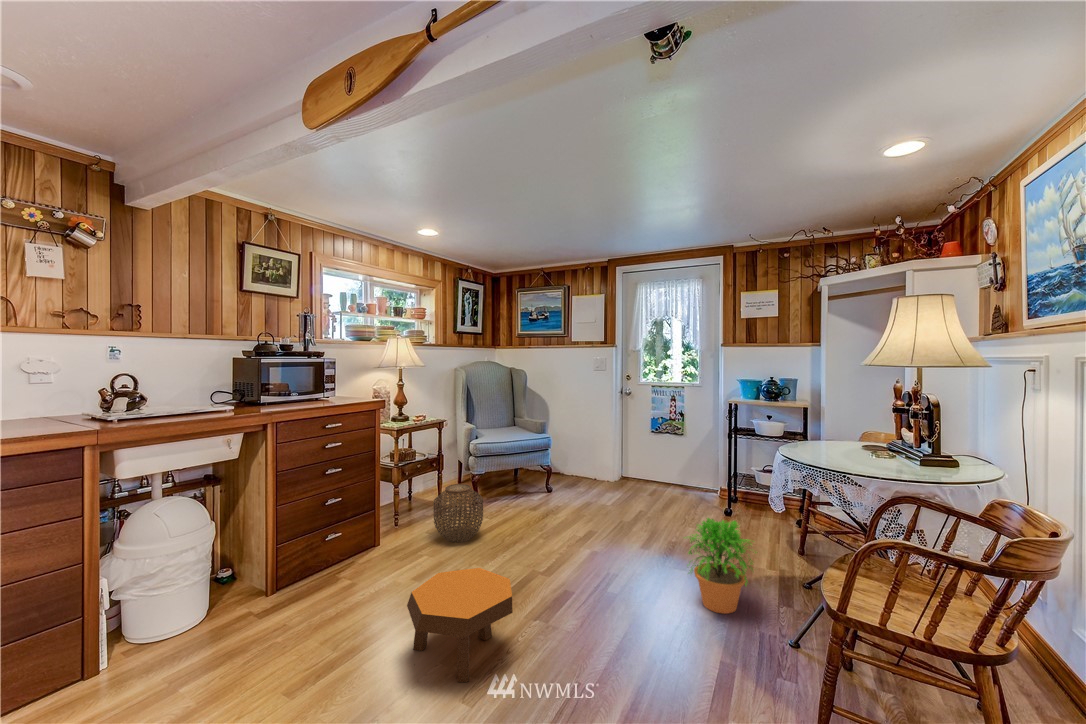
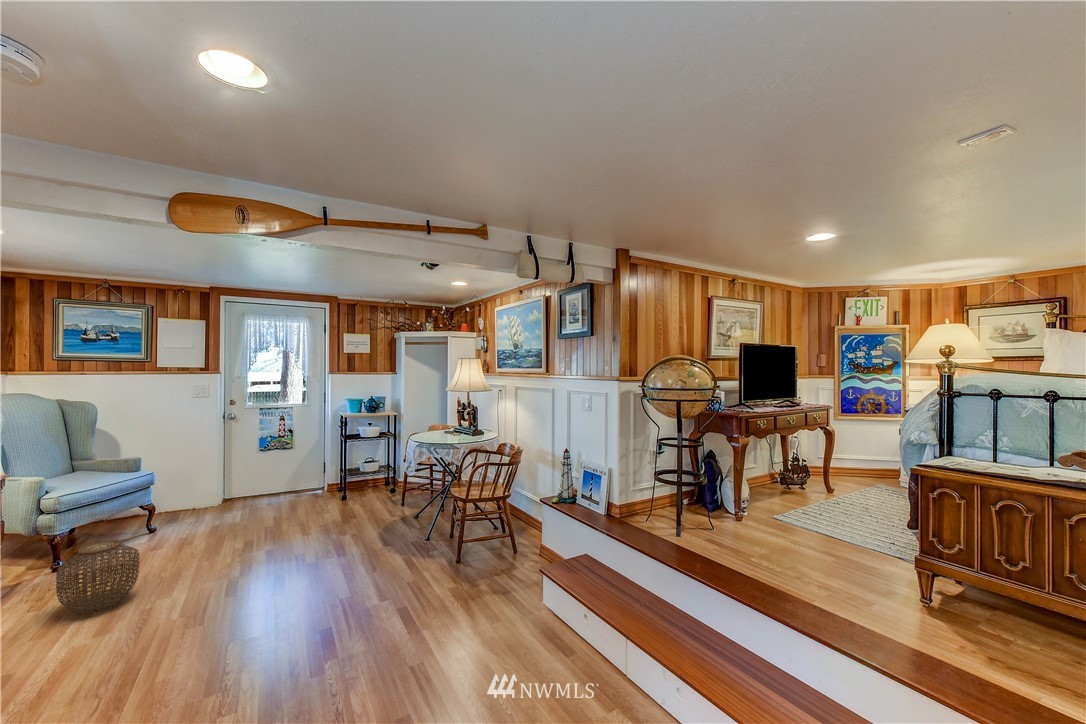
potted plant: present [688,518,752,614] -> none [374,486,423,547]
footstool: present [407,568,513,682] -> none [212,573,314,672]

